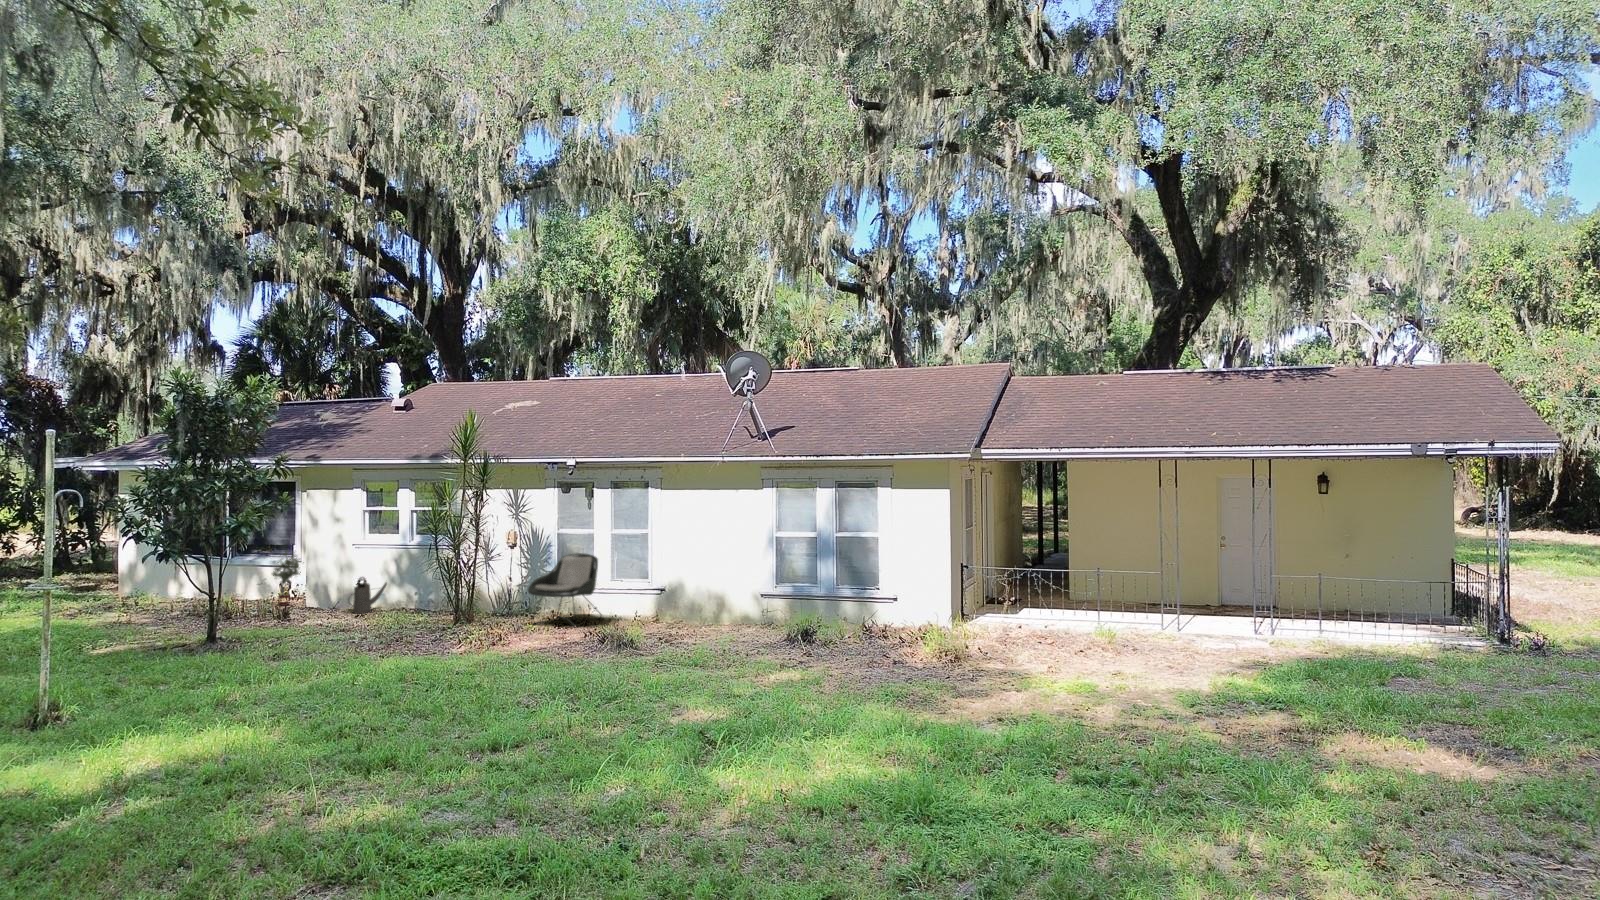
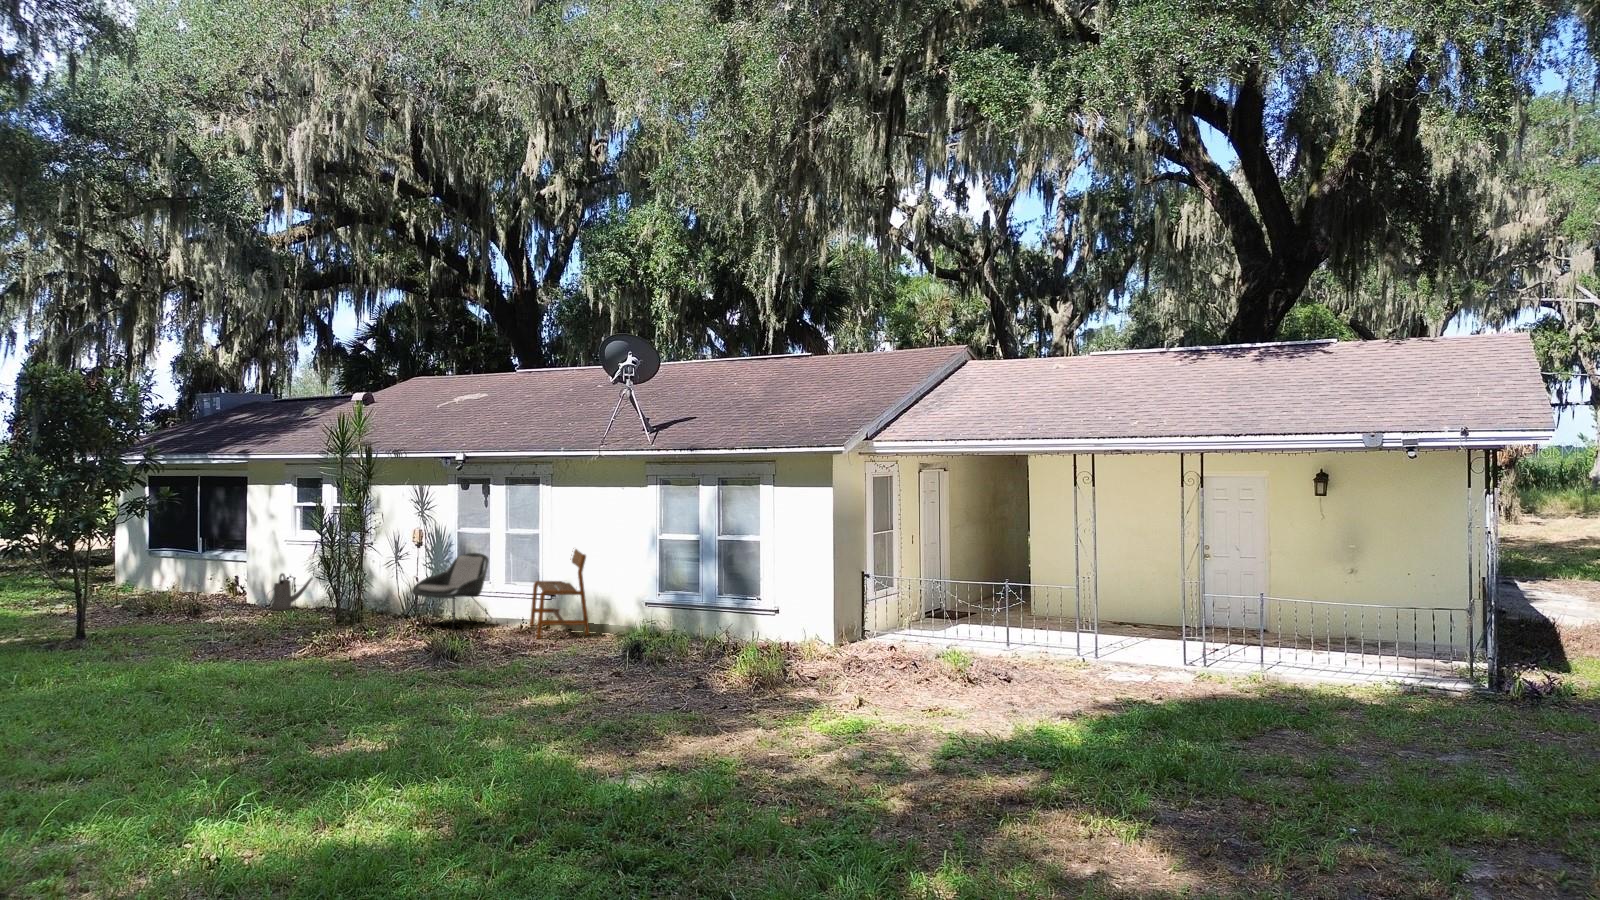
bench: none [643,547,716,633] -> present [530,549,590,639]
potted tree: present [272,551,304,606] -> none [214,545,249,601]

